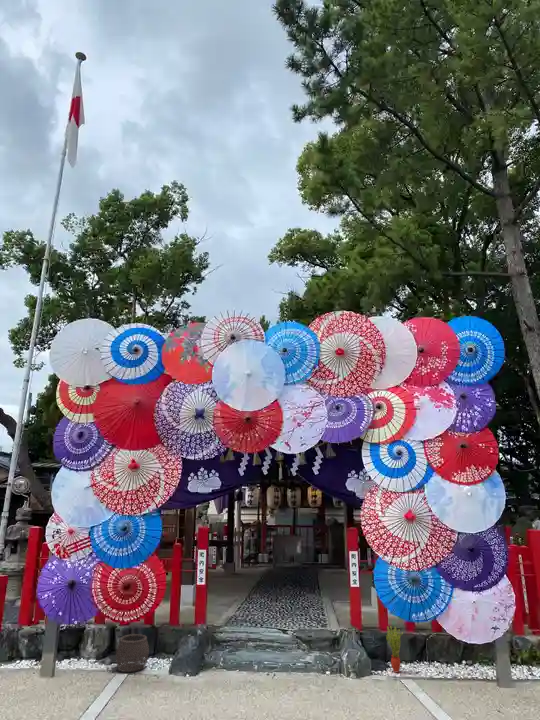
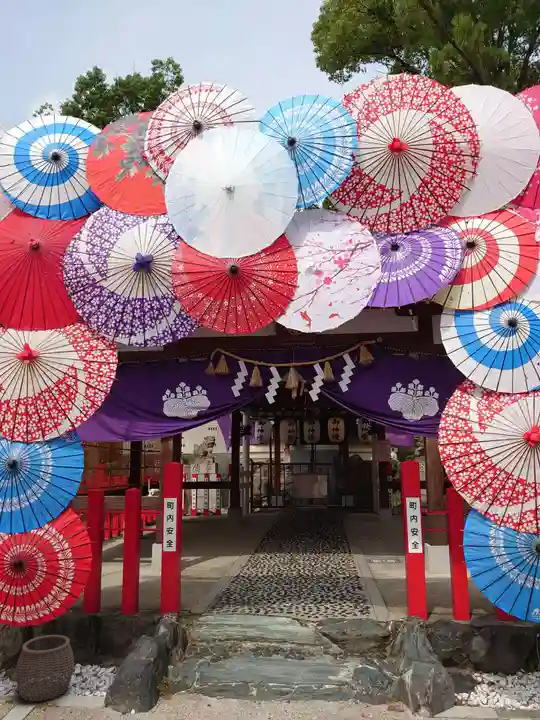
potted plant: present [387,628,403,672] -> none [479,622,510,700]

